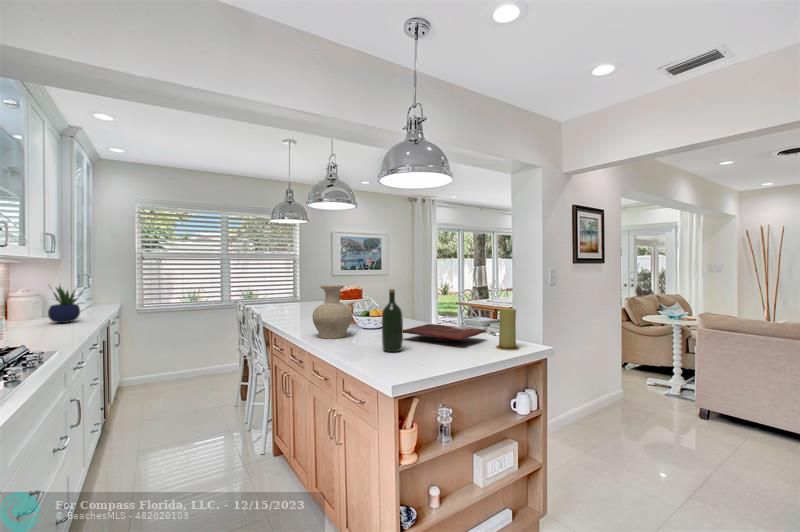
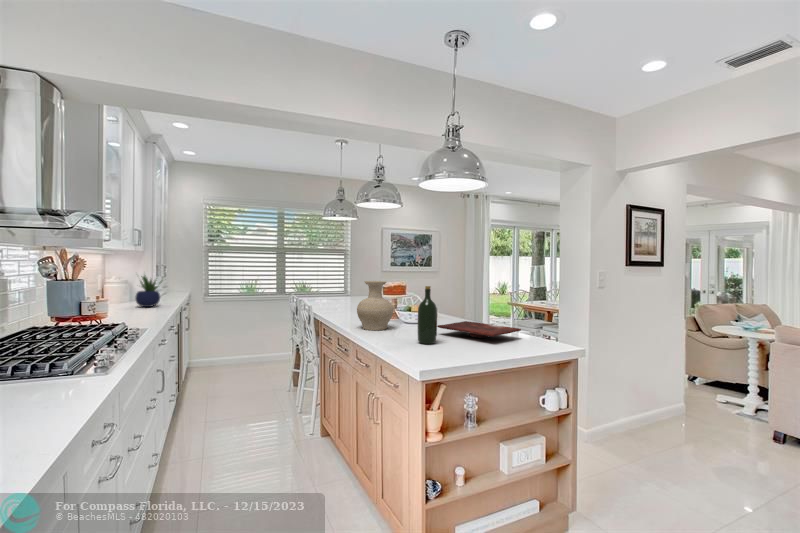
candle: present [496,308,519,350] -> none [528,308,550,348]

